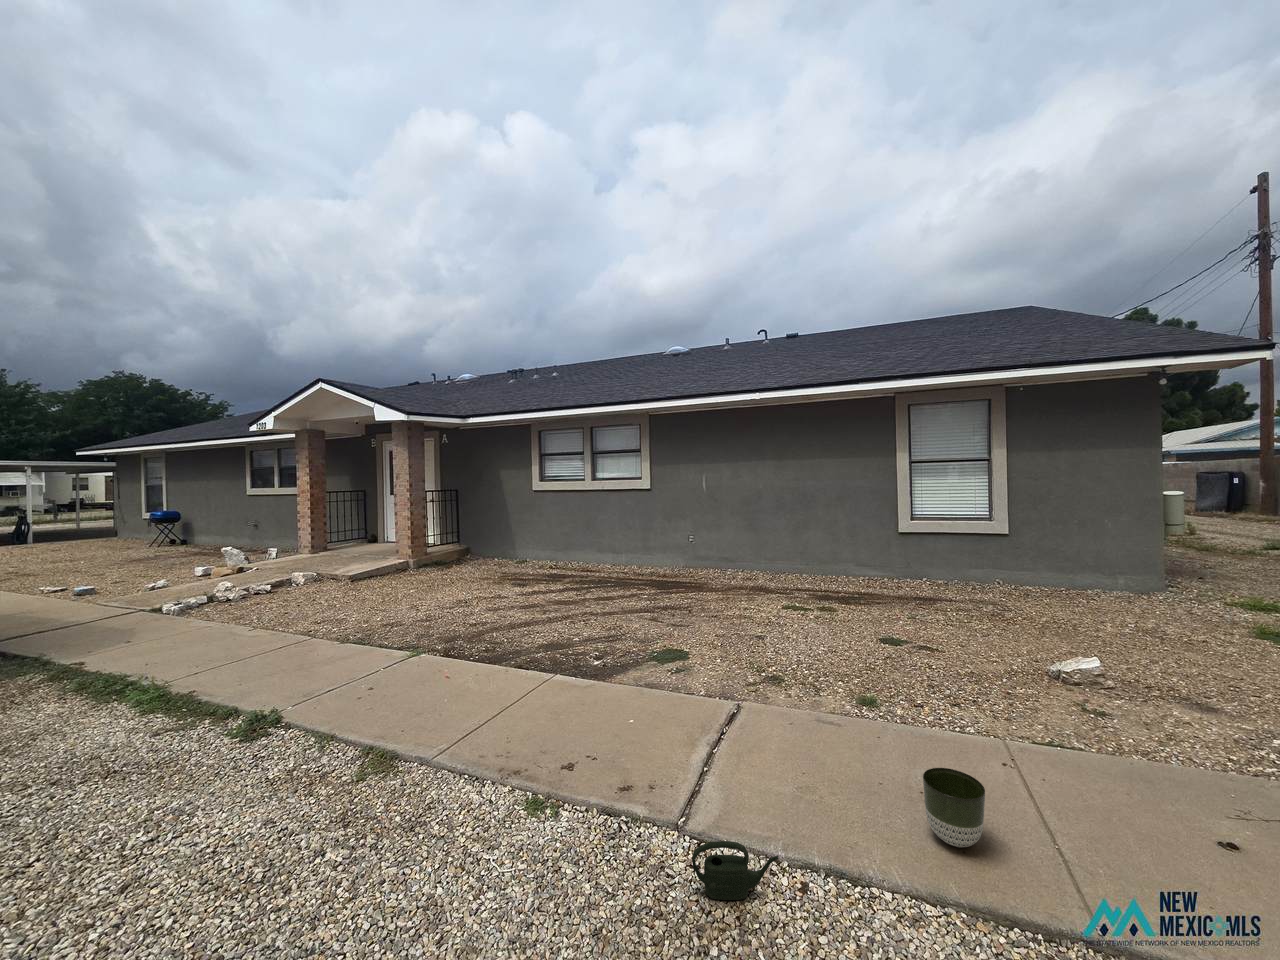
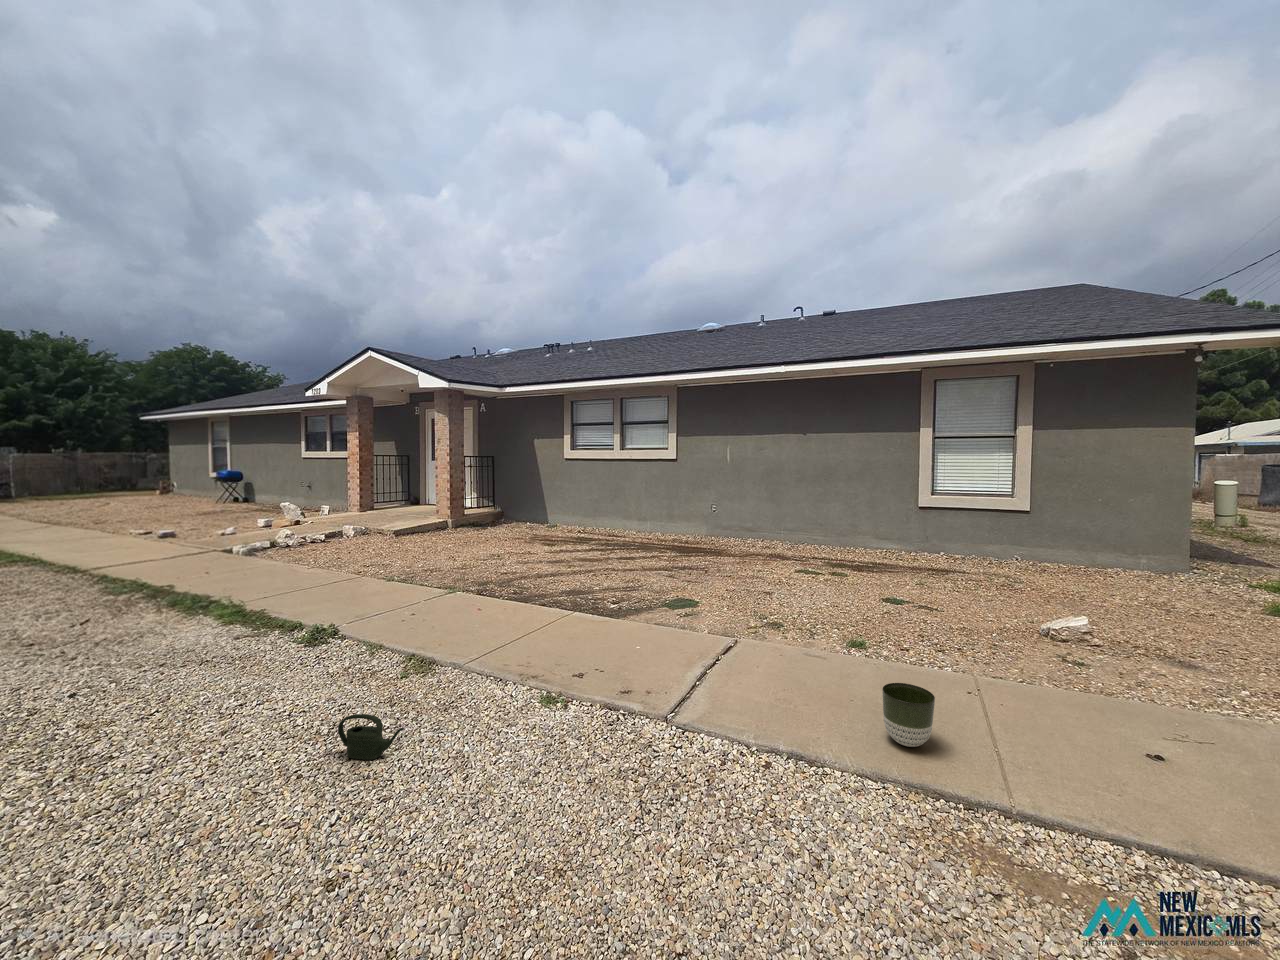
watering can: present [692,841,778,900] -> present [338,714,404,760]

